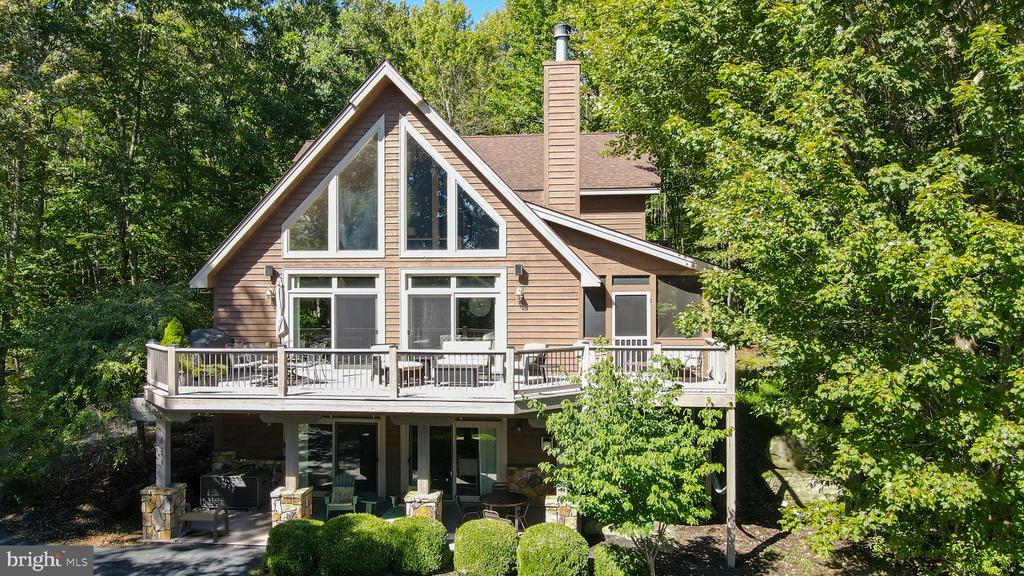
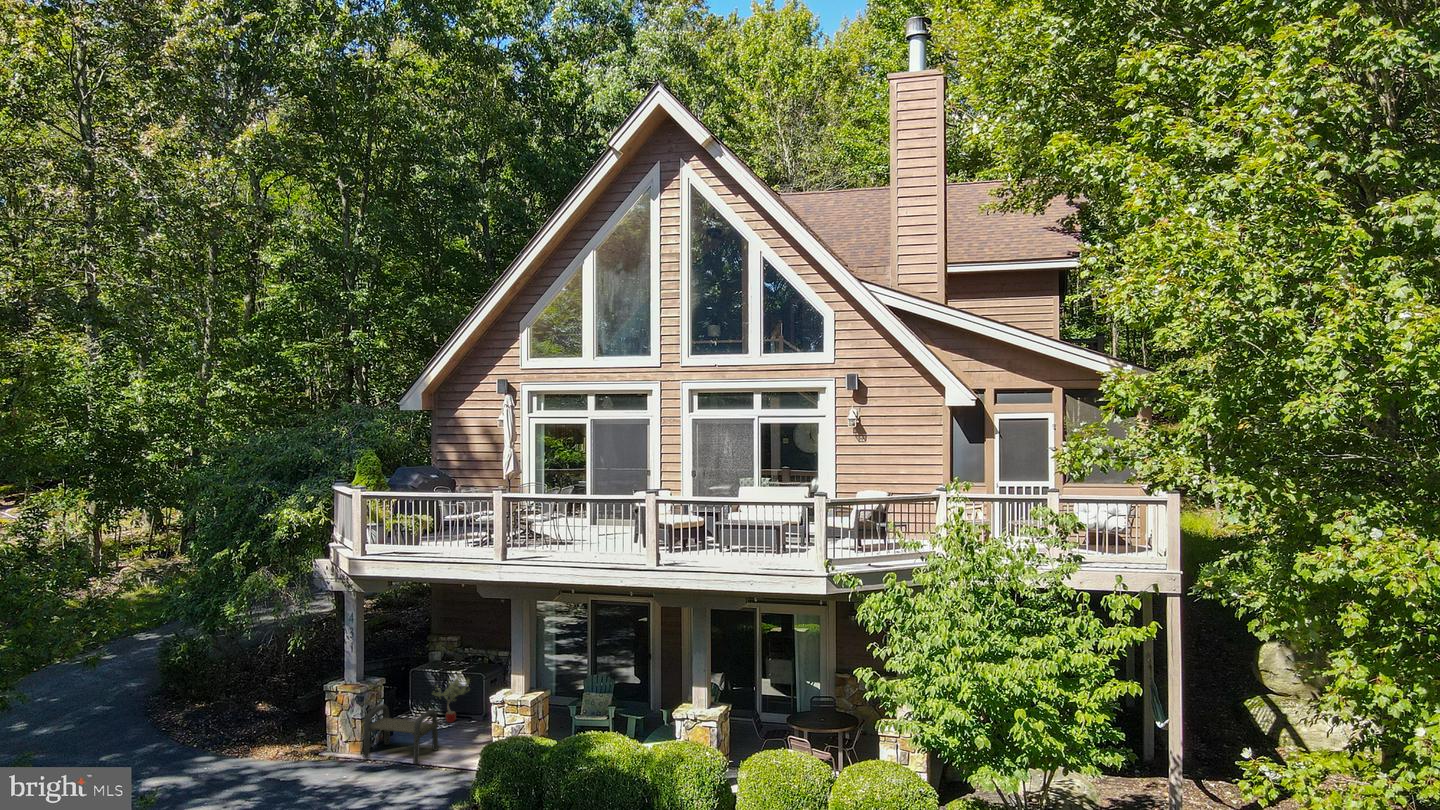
potted tree: none [218,478,248,515] -> present [433,673,470,723]

